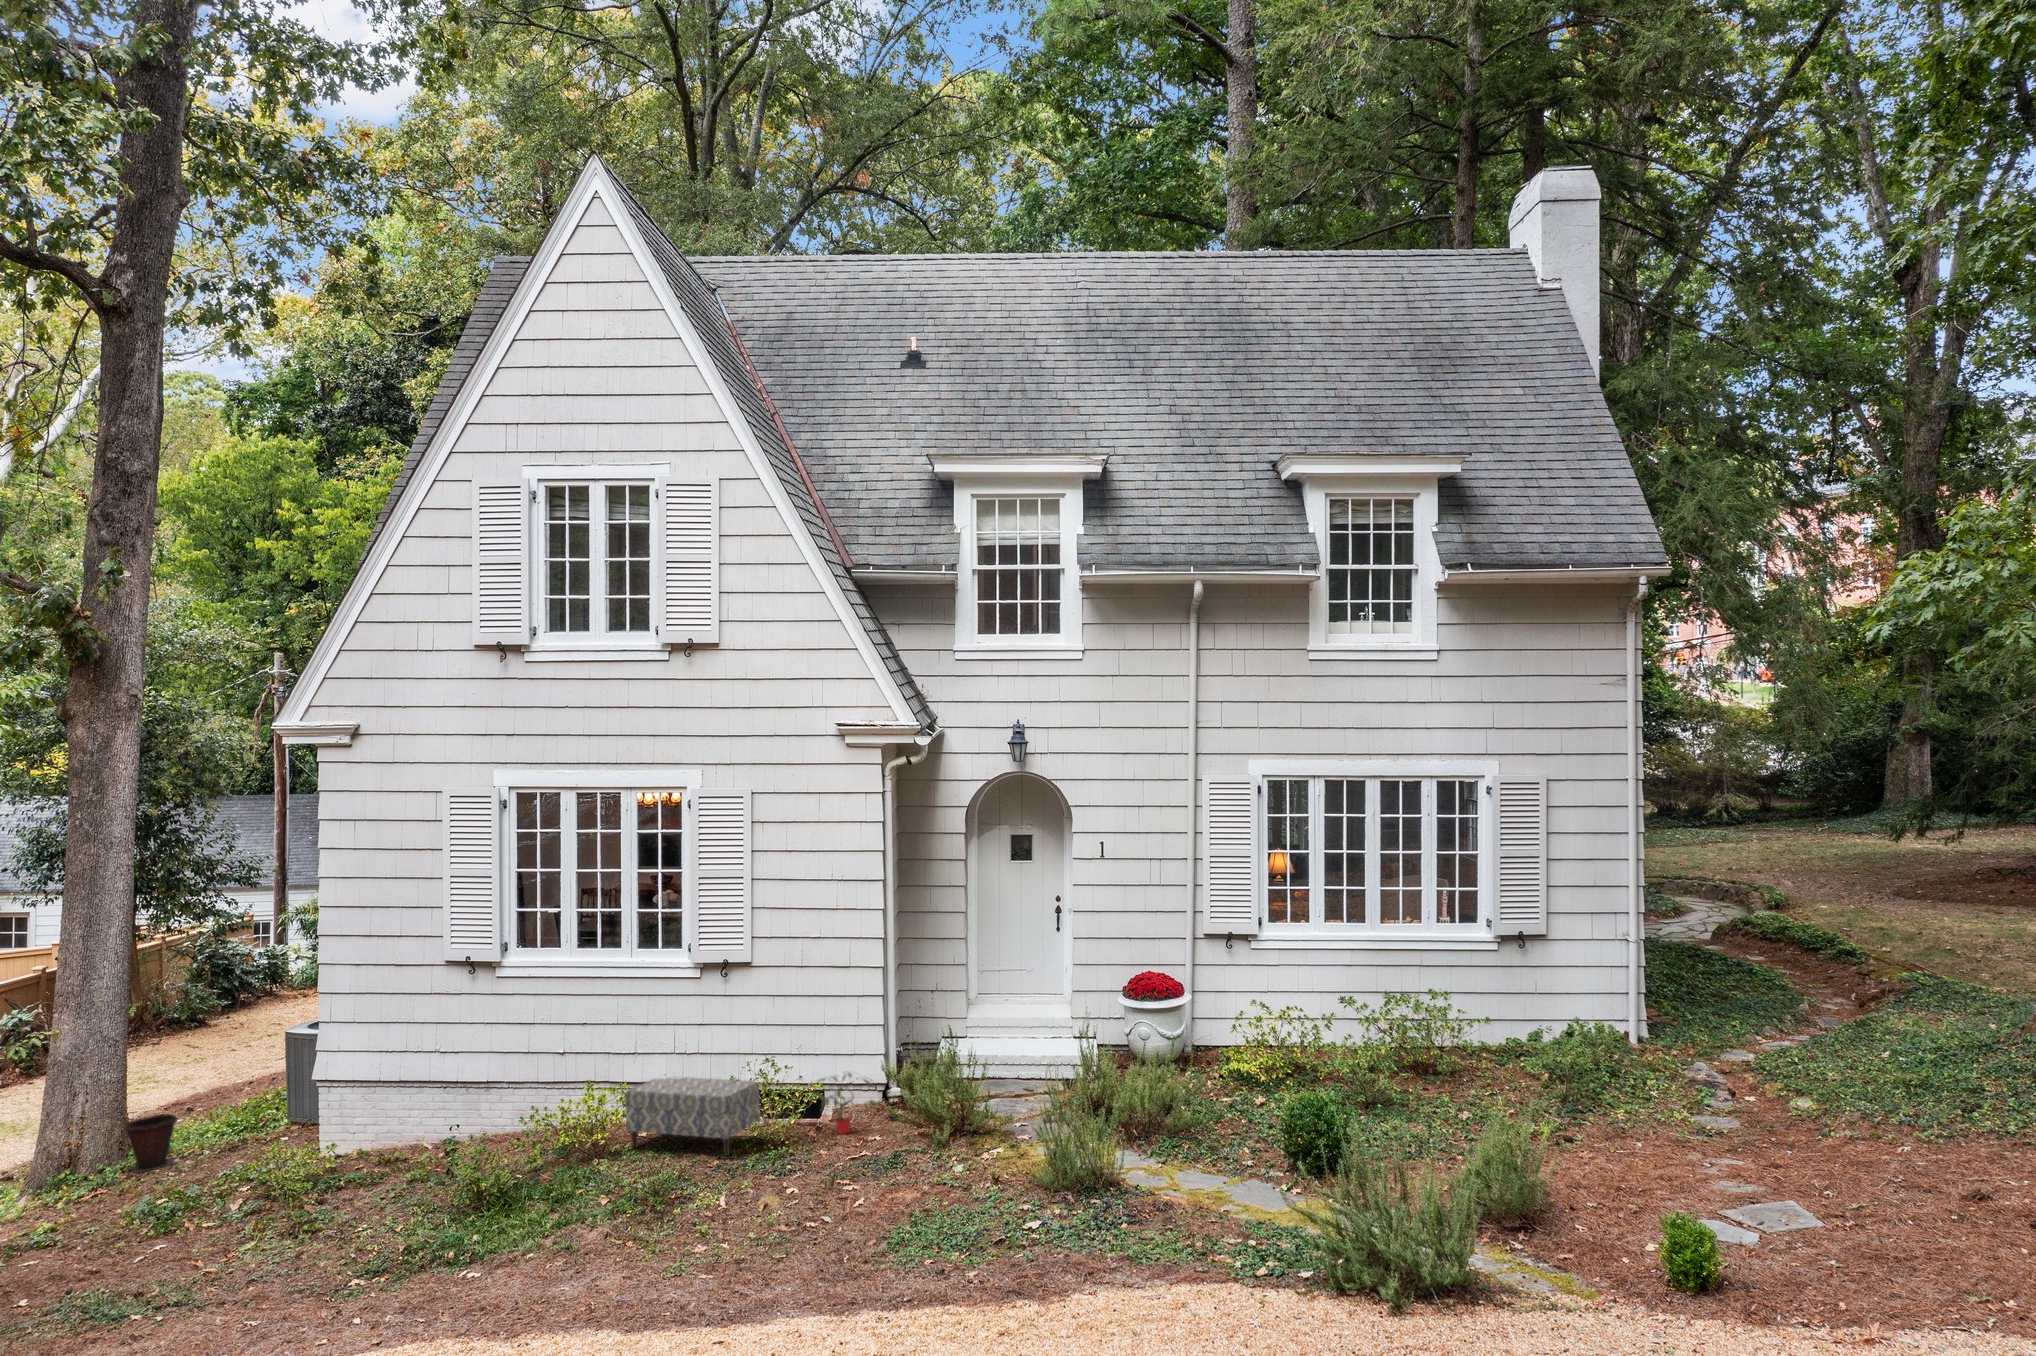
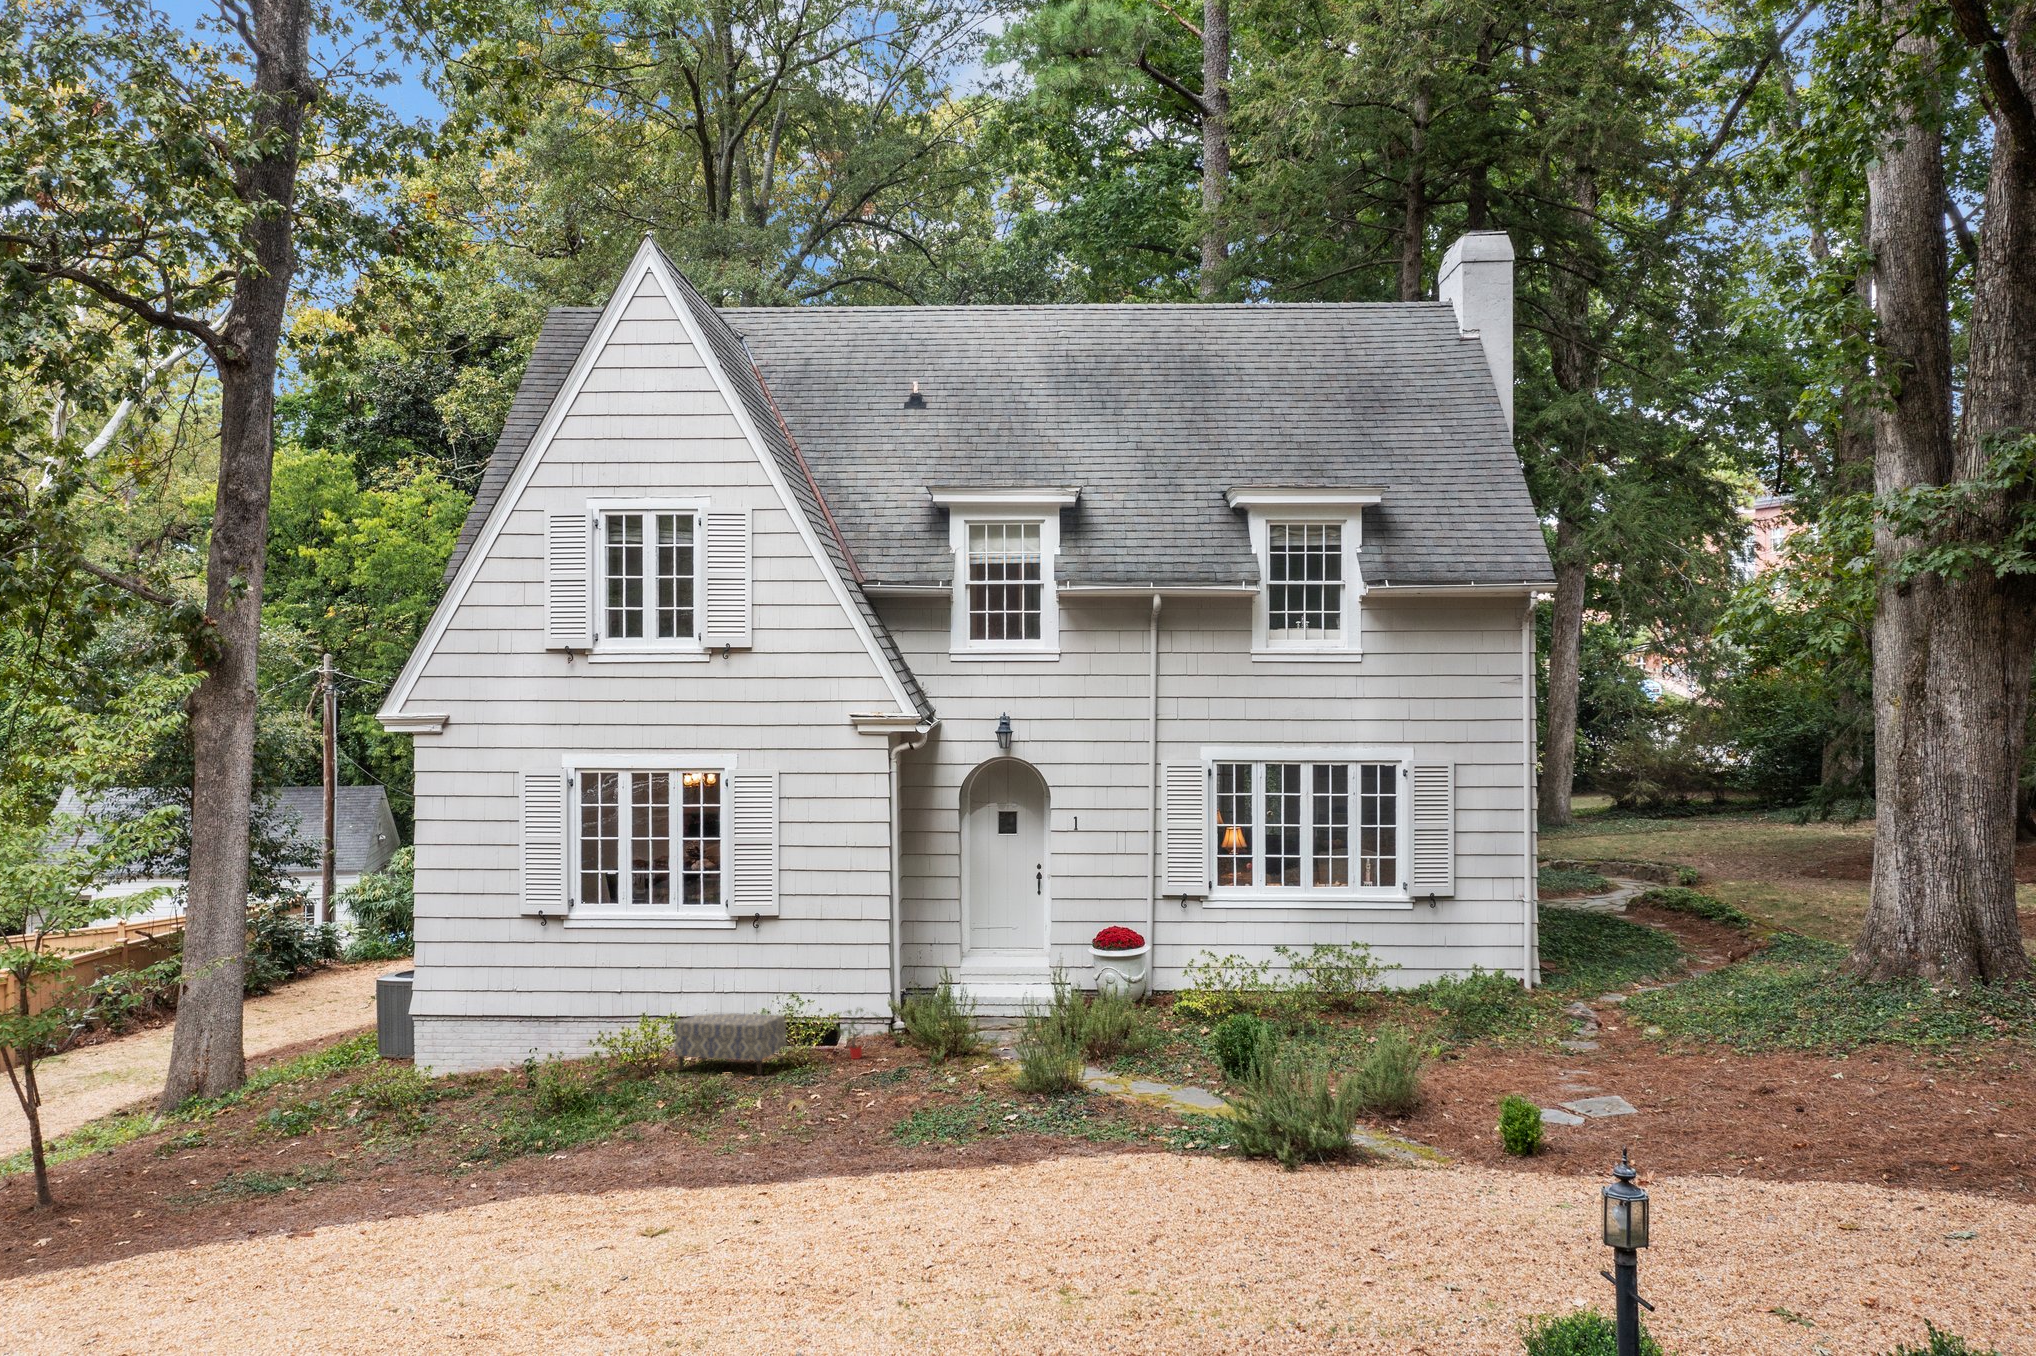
bucket: present [124,1114,177,1173] -> none [243,1046,290,1096]

